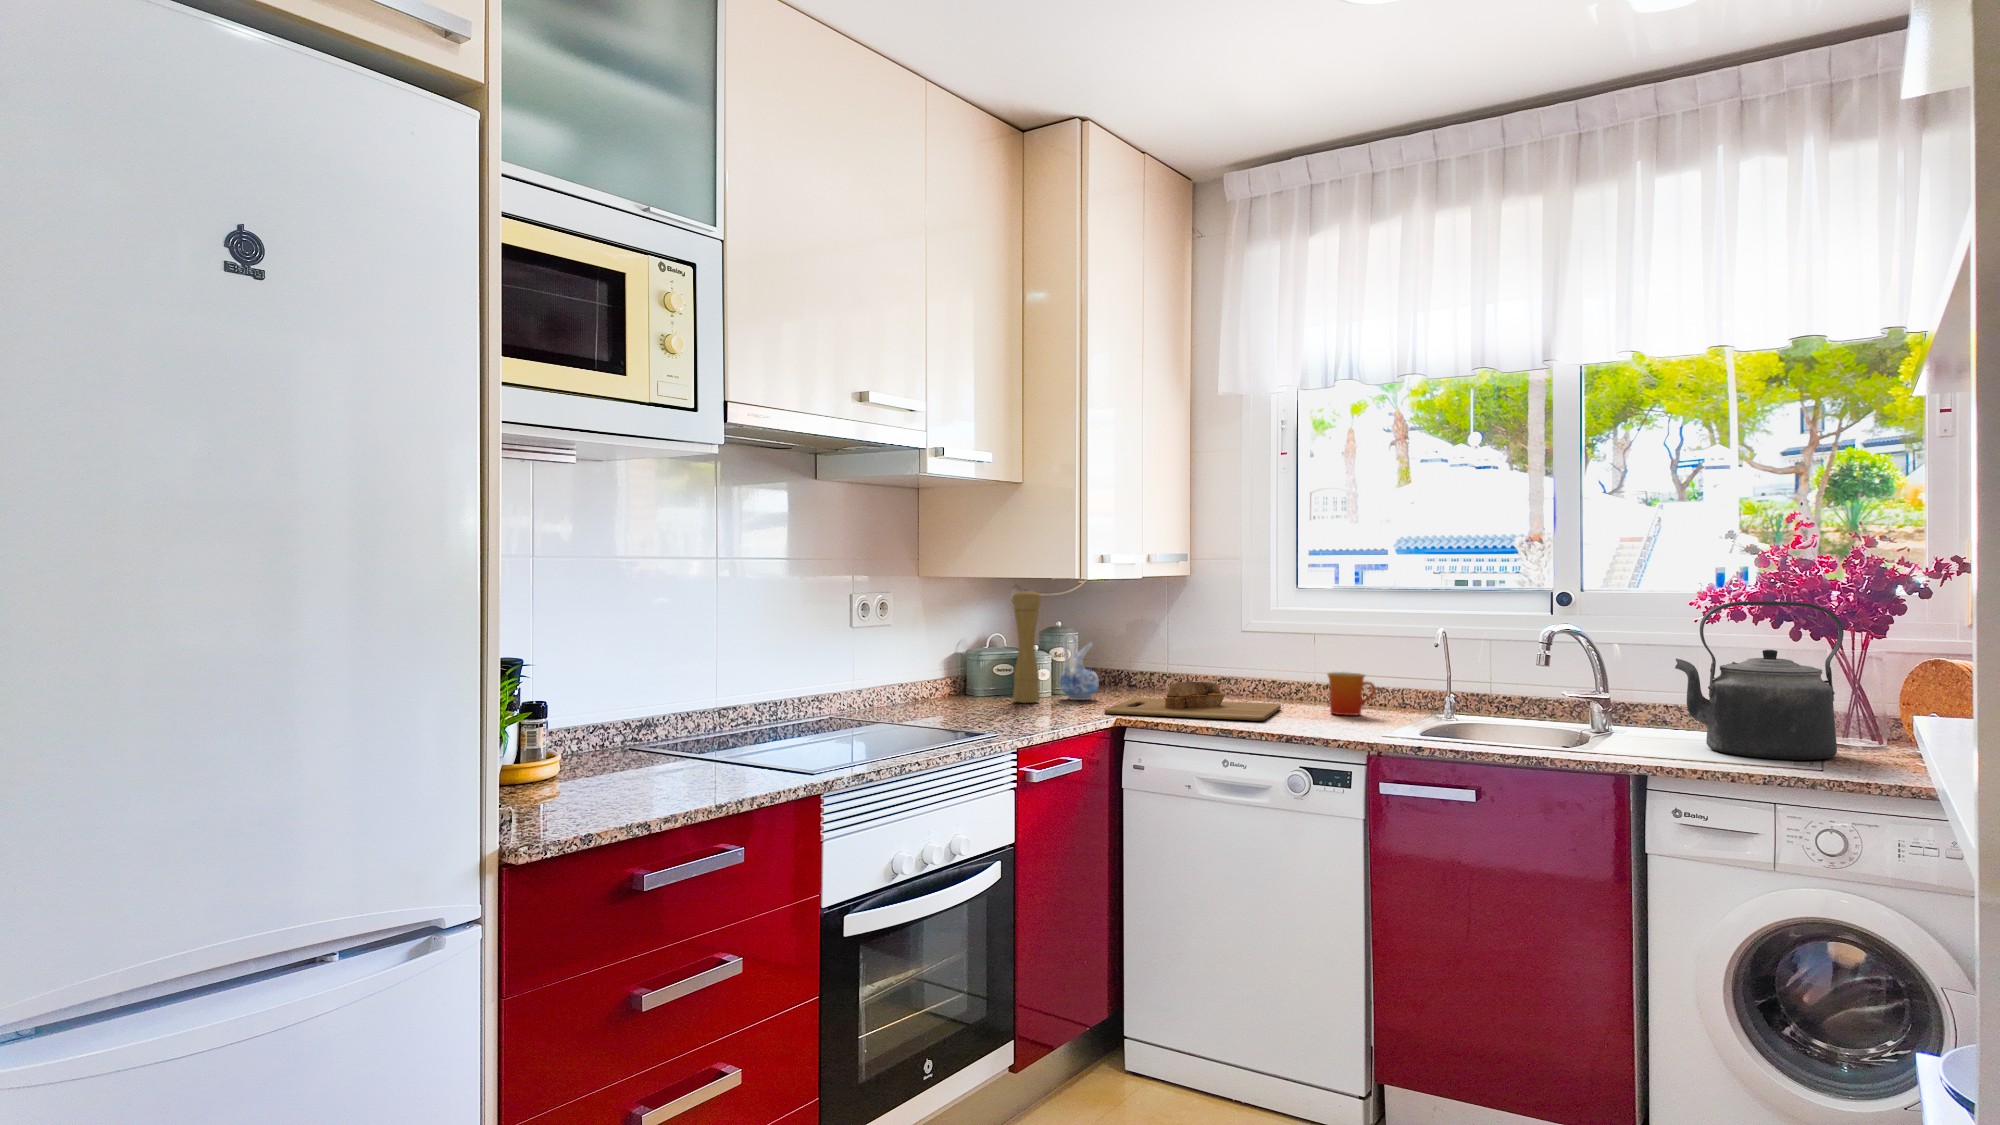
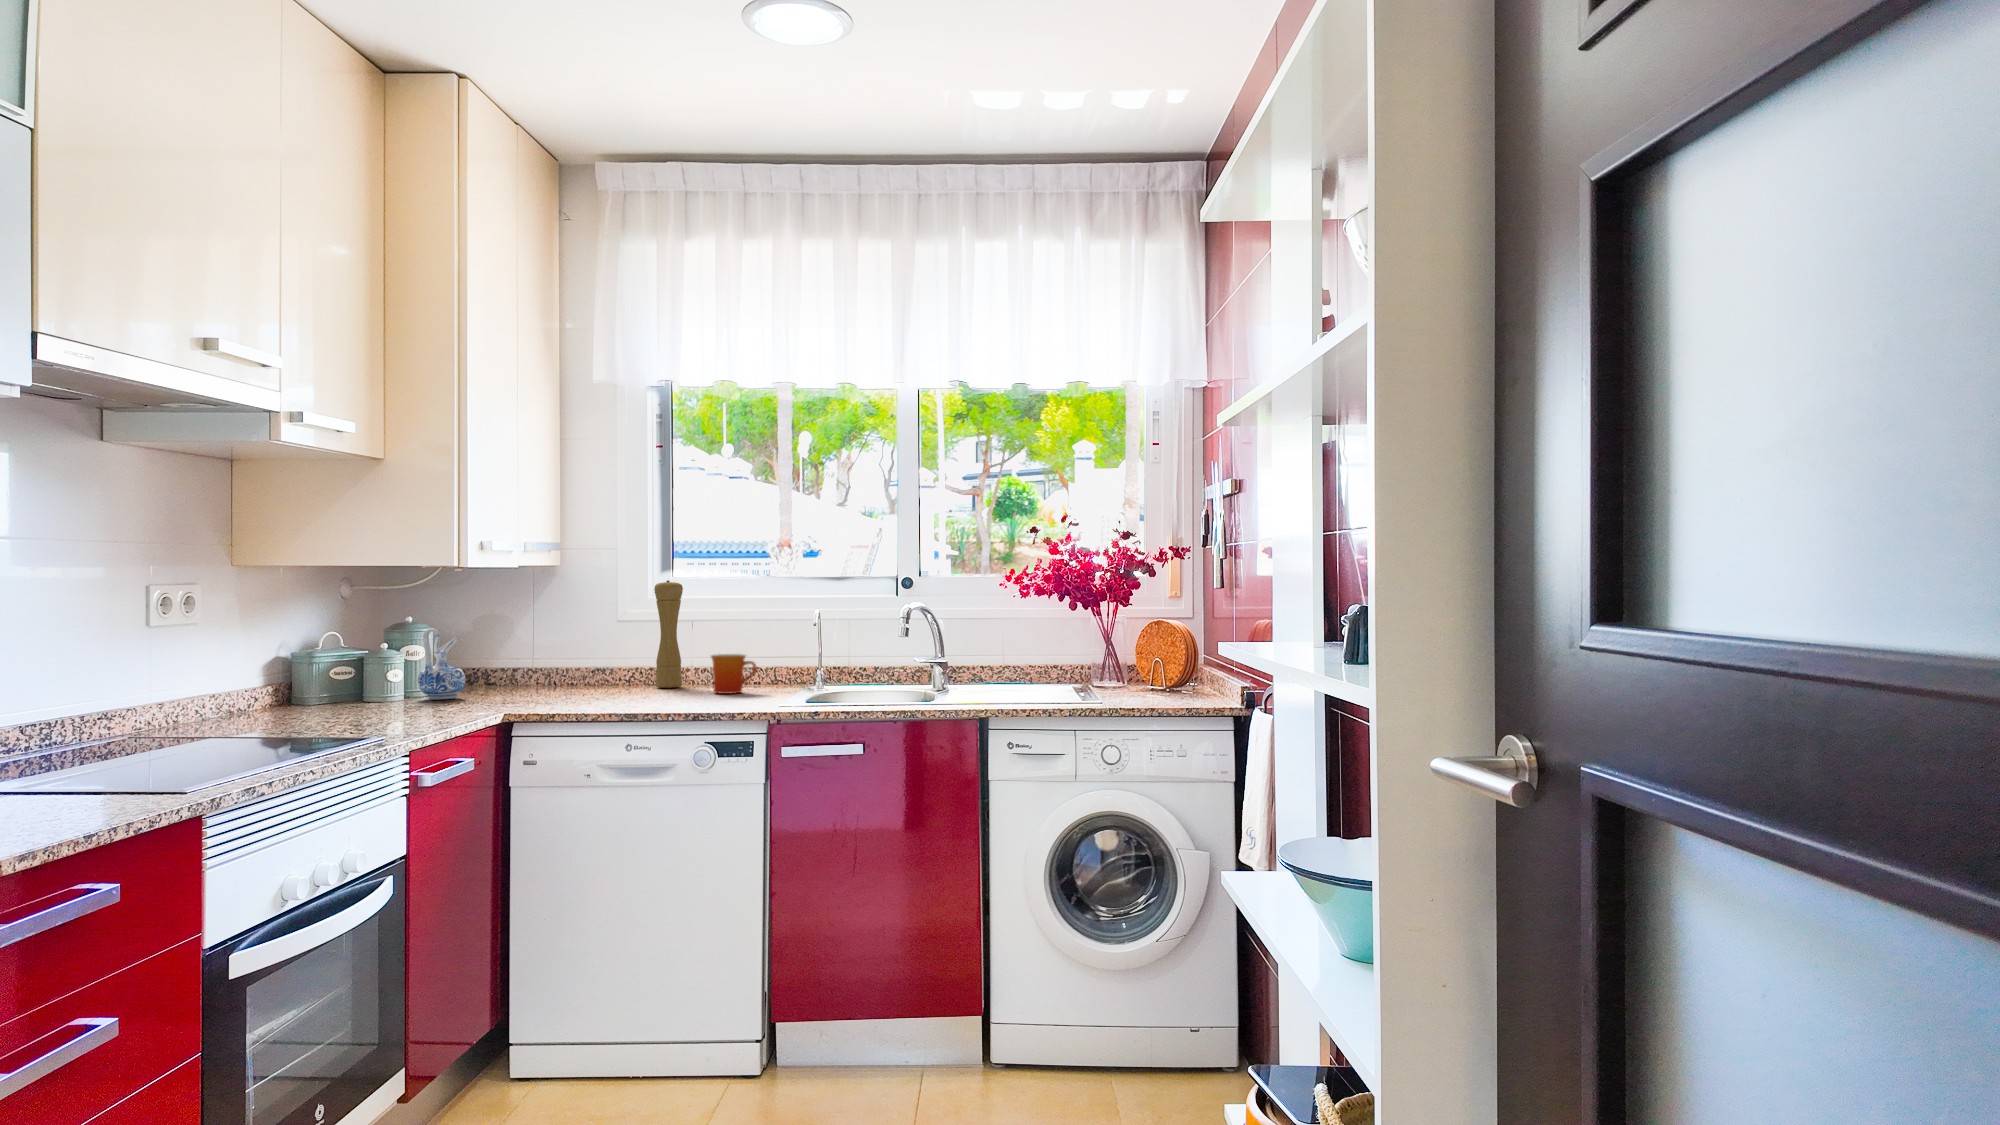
pepper mill: present [1012,590,1041,703] -> present [654,580,683,688]
kettle: present [1675,601,1844,760] -> none [1001,579,1109,698]
cutting board: present [1105,681,1281,720] -> none [486,670,665,709]

